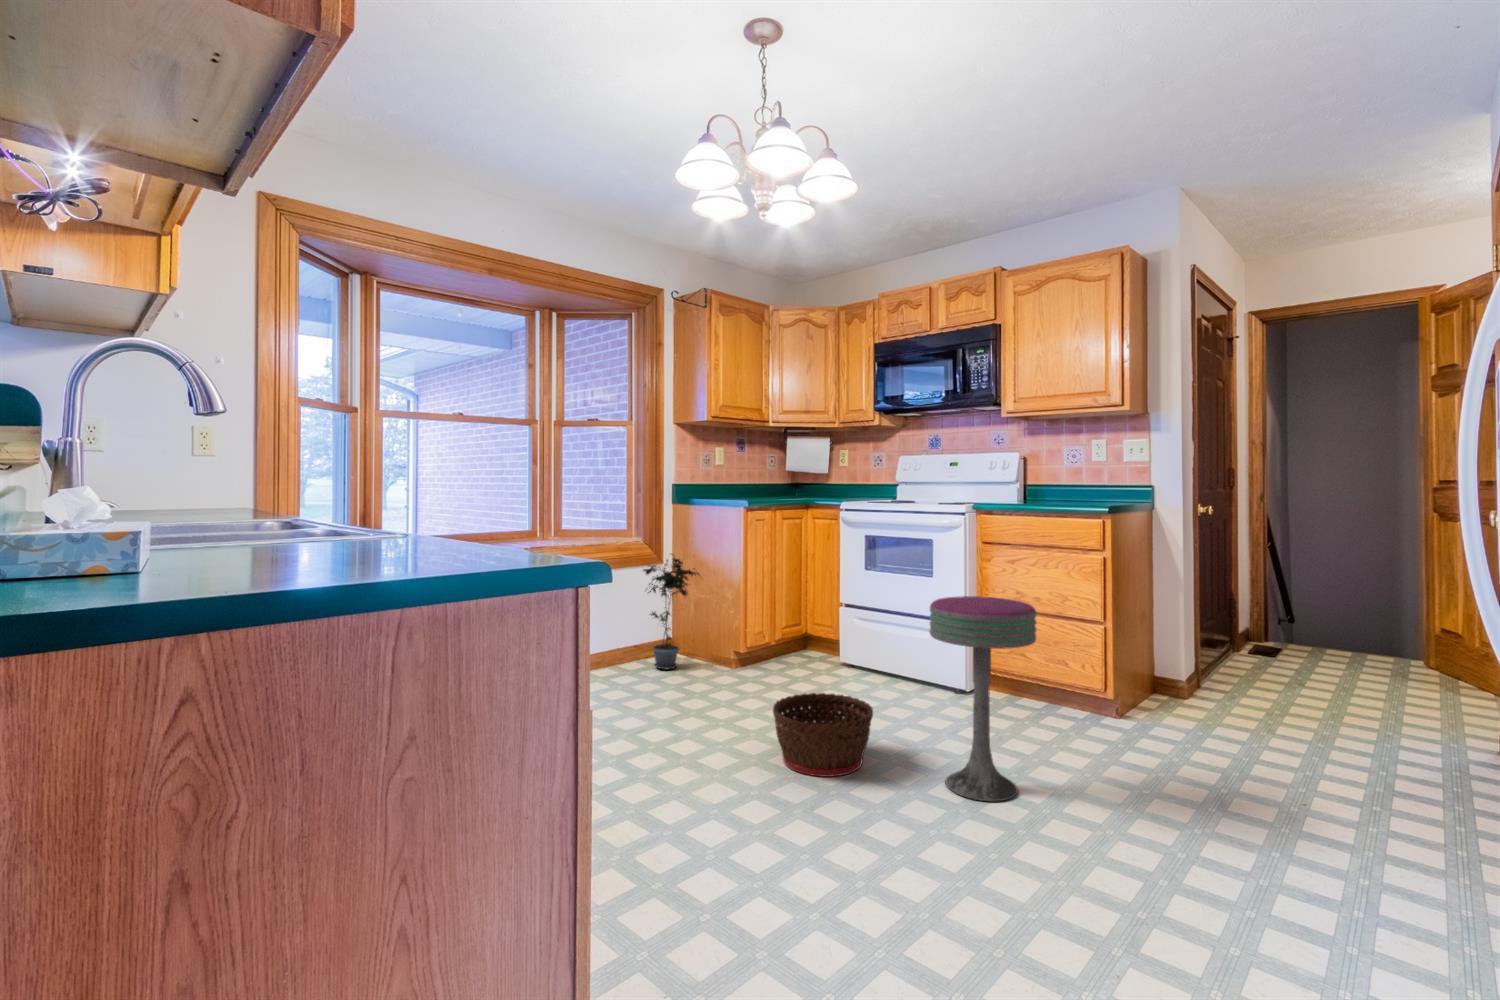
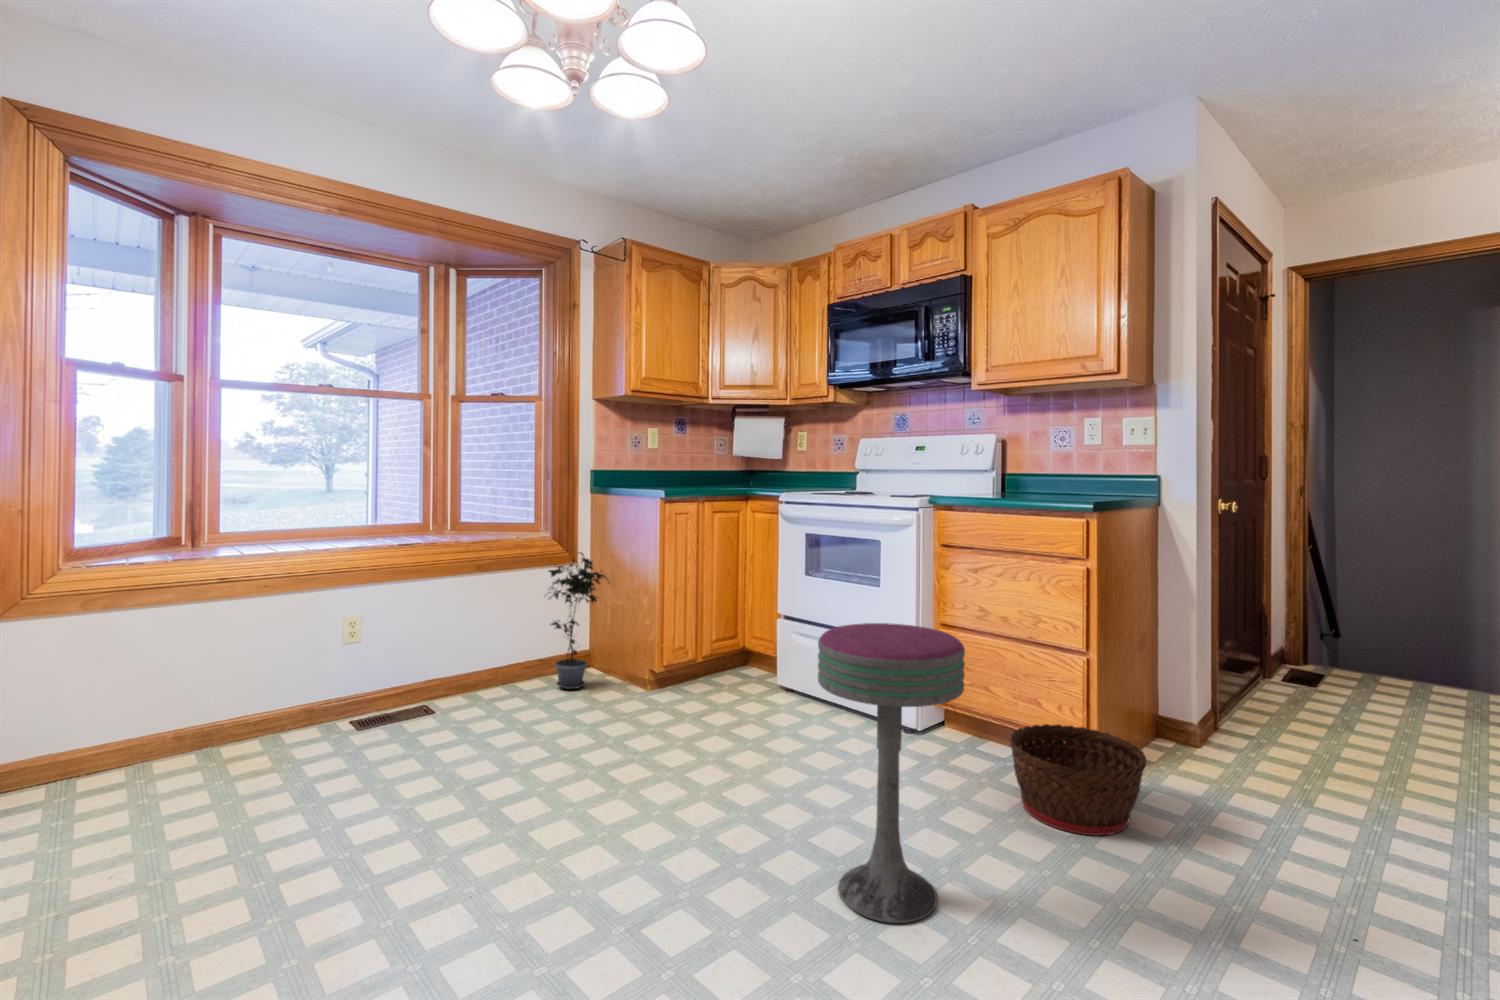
basket: present [773,693,873,777] -> present [1010,724,1147,836]

